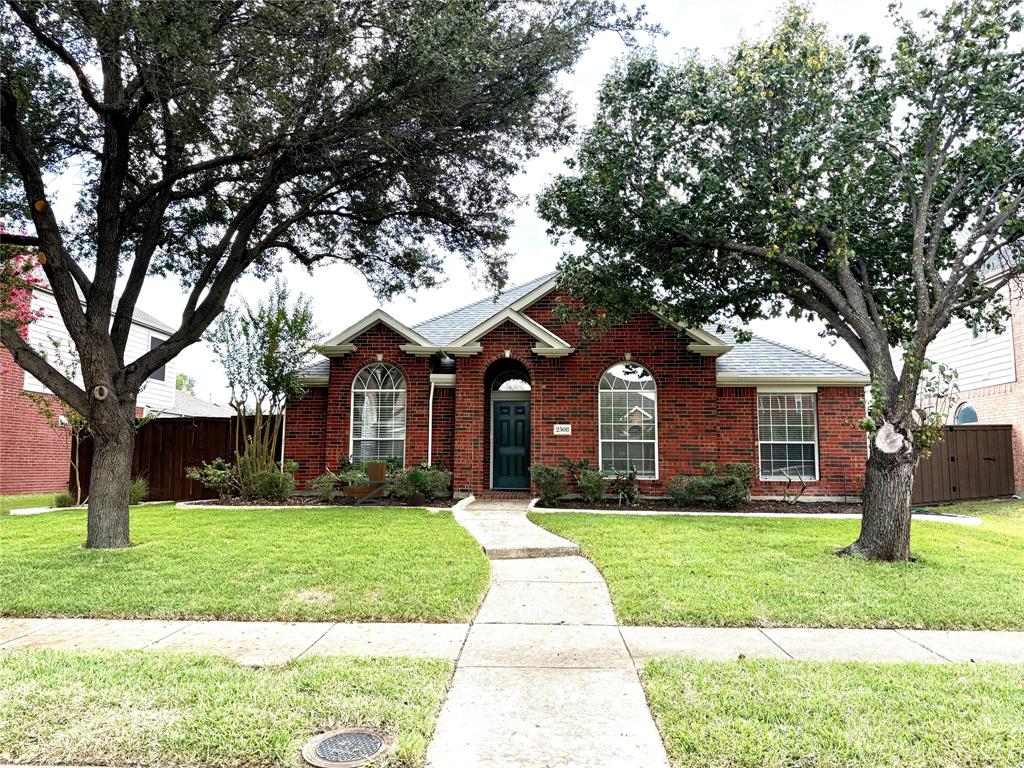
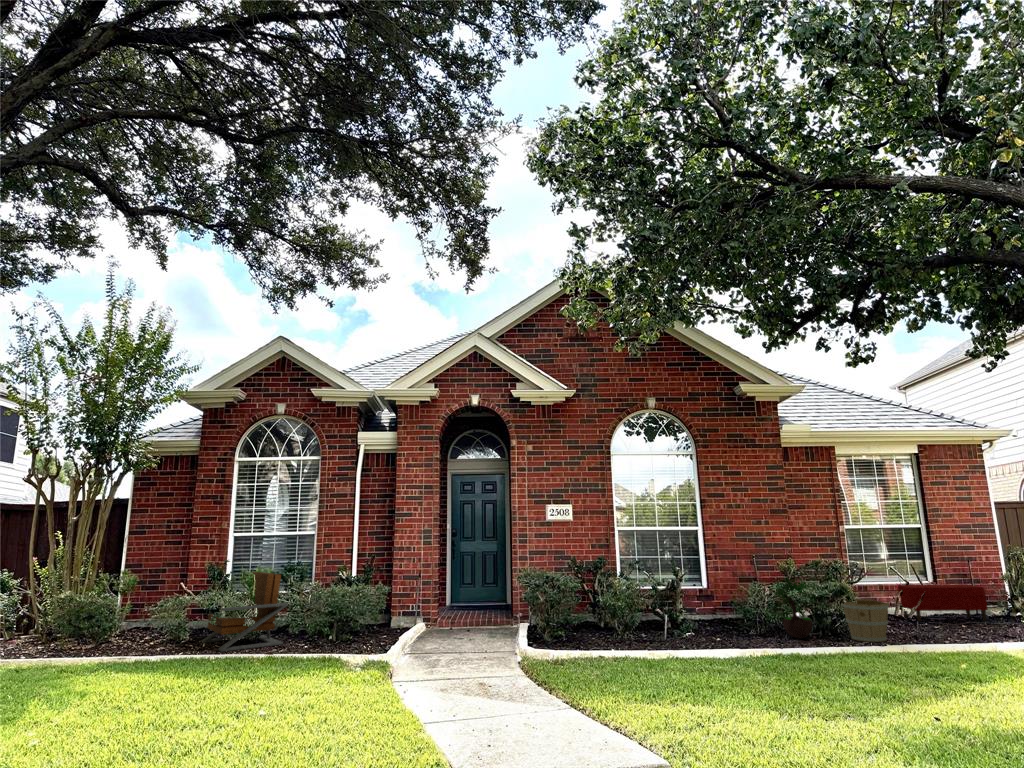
potted tree: present [406,470,424,505] -> present [775,580,812,638]
bench: none [793,482,848,505] -> present [898,584,988,621]
wooden bucket: none [736,487,765,512] -> present [843,599,889,642]

